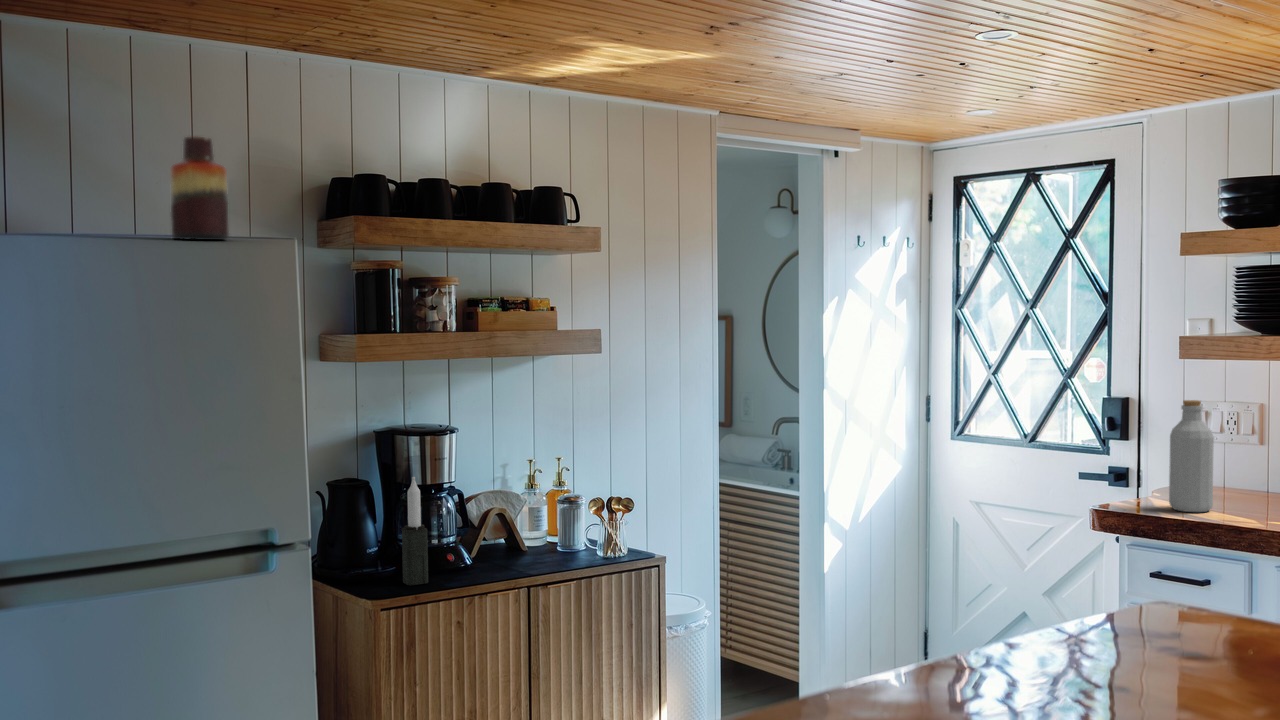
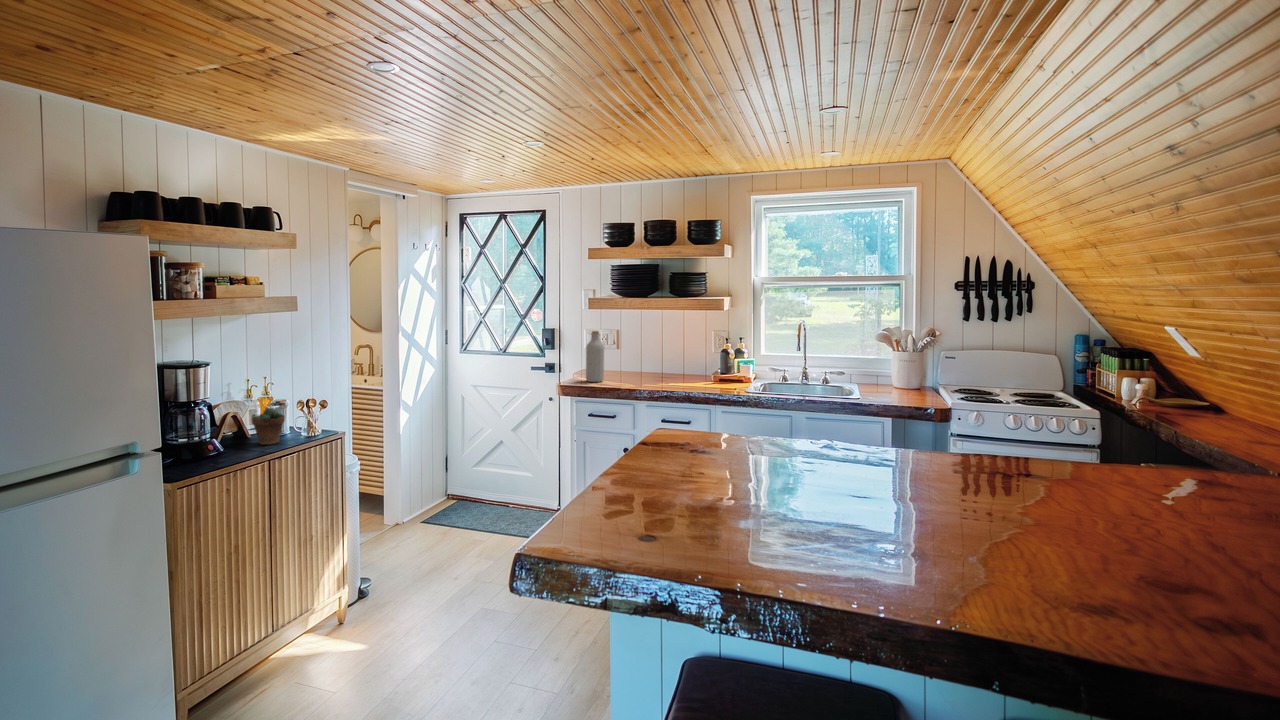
vase: present [170,136,229,240] -> none [26,163,80,238]
candle: present [402,477,428,586] -> none [194,395,216,464]
succulent plant: none [506,485,554,566] -> present [251,398,285,444]

